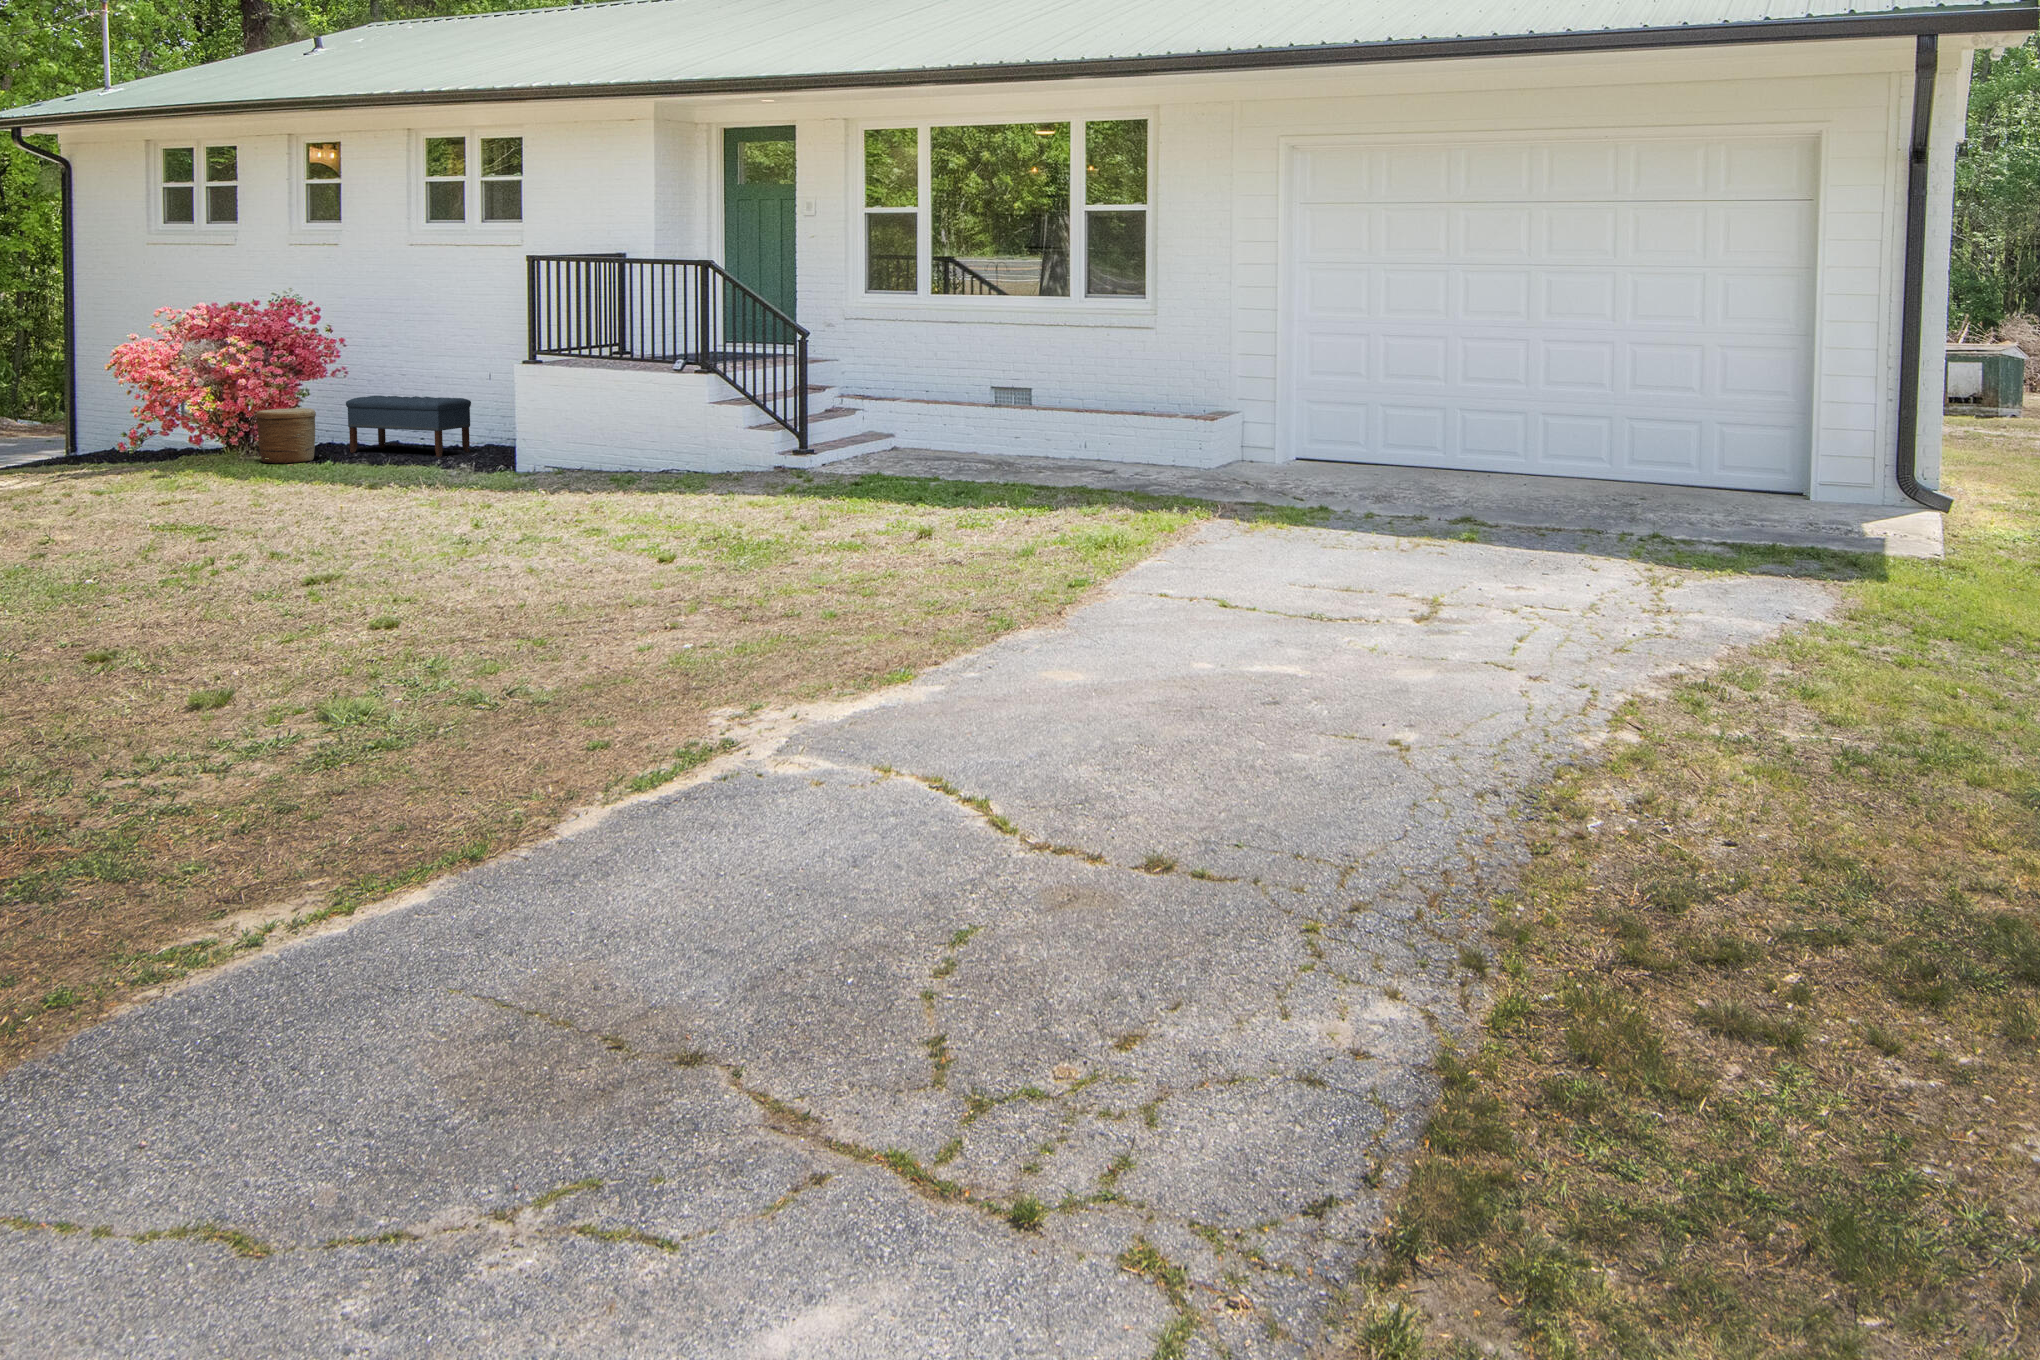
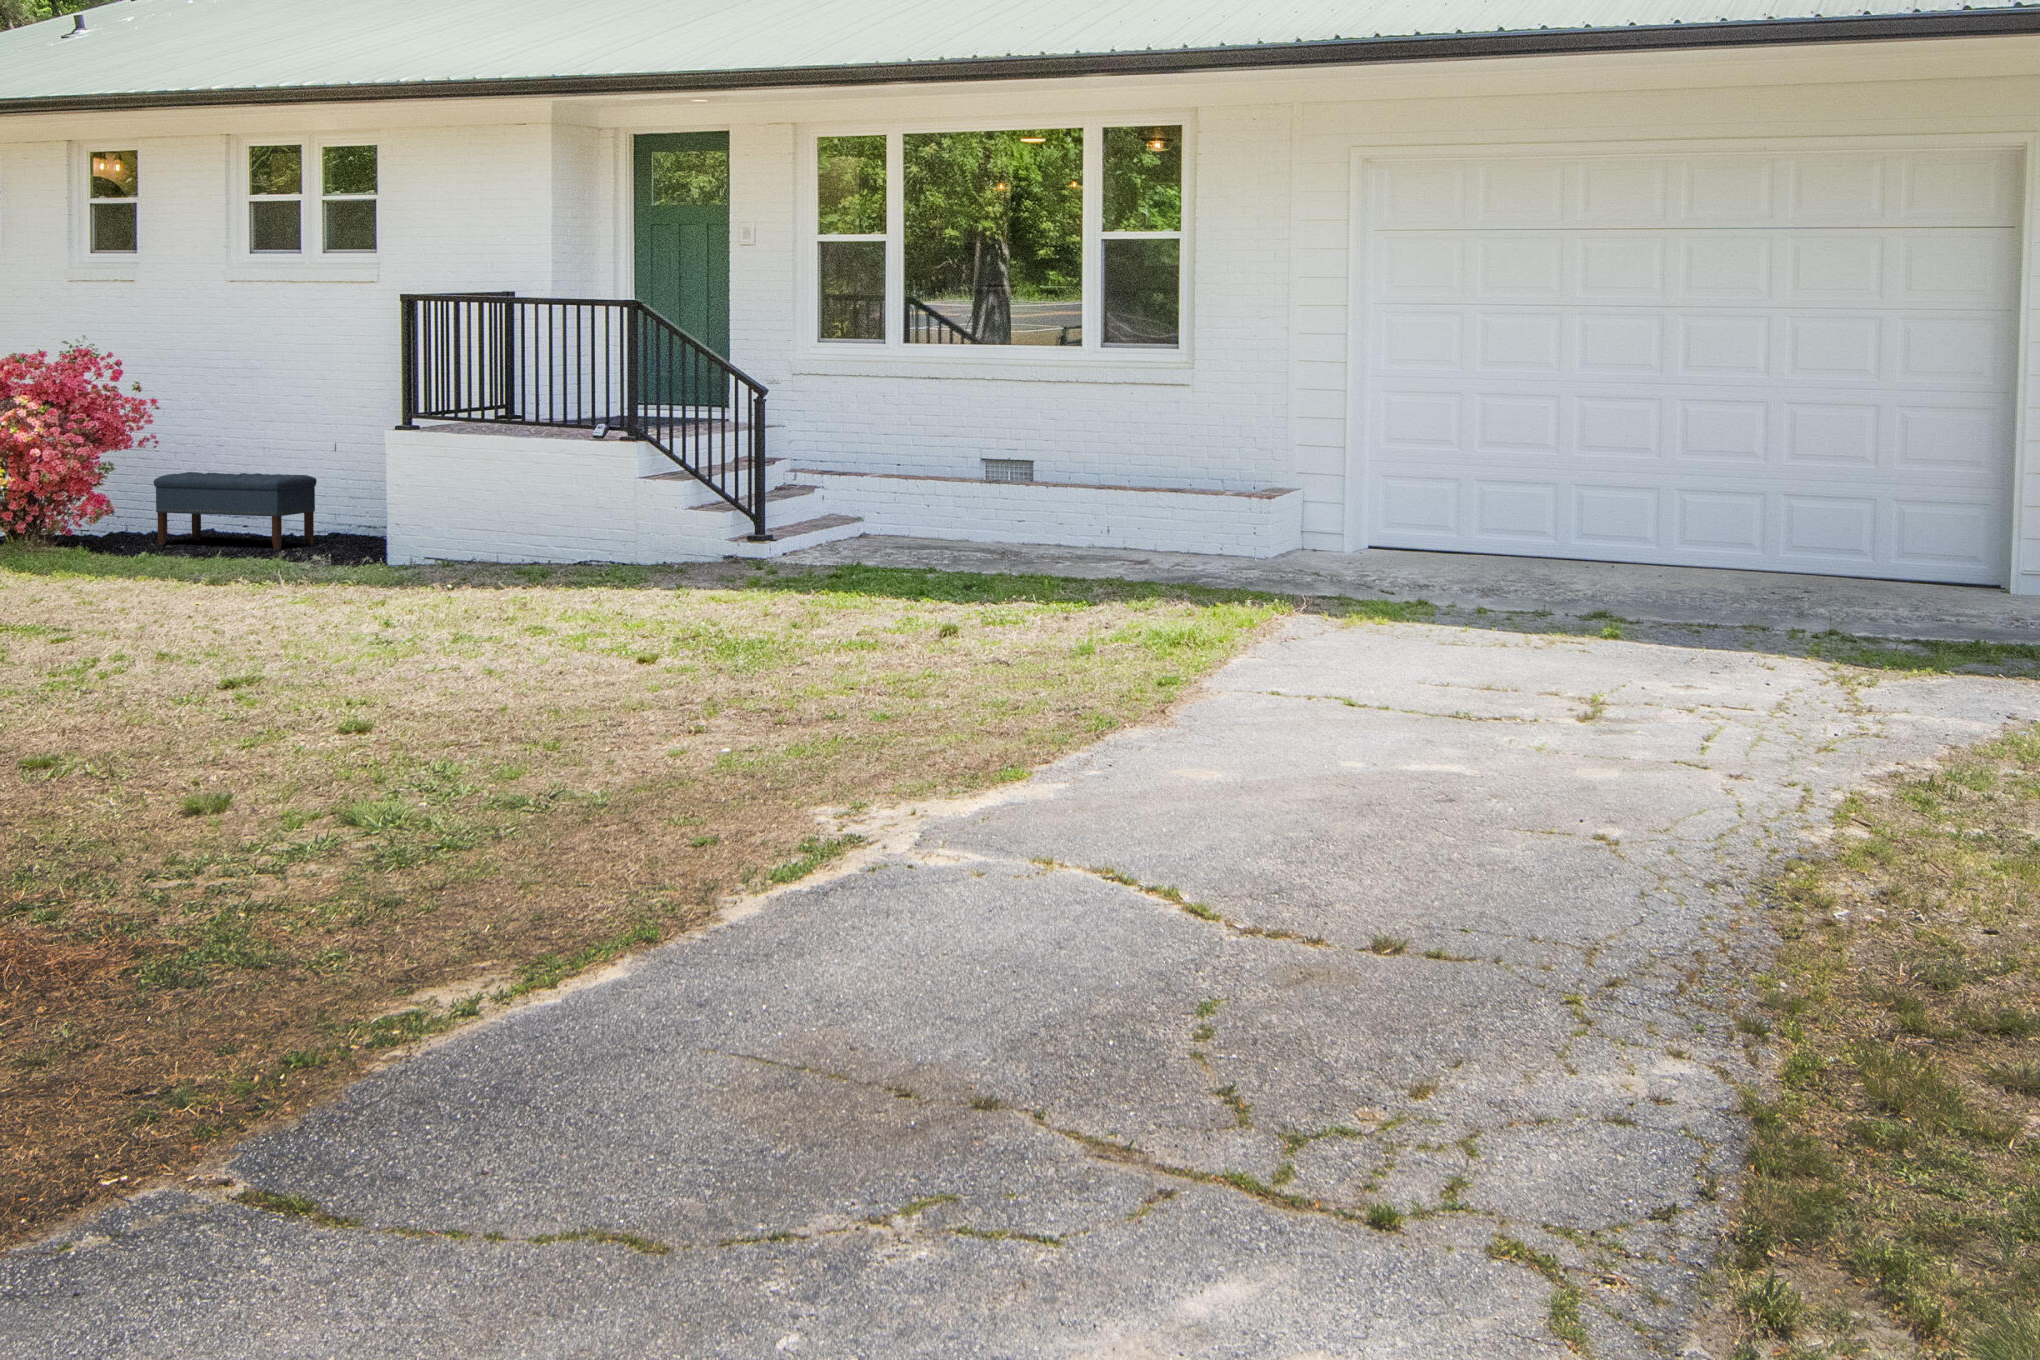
woven basket: present [256,408,316,464] -> none [43,488,119,558]

